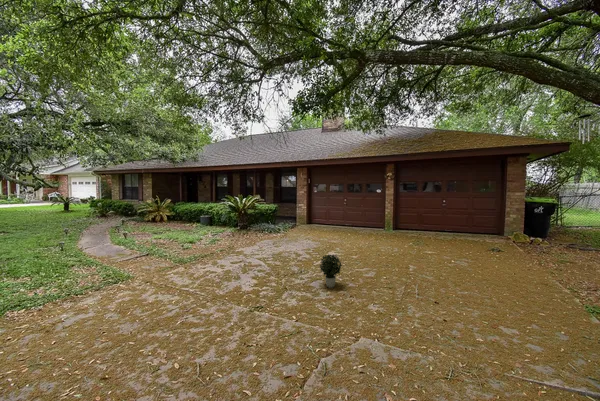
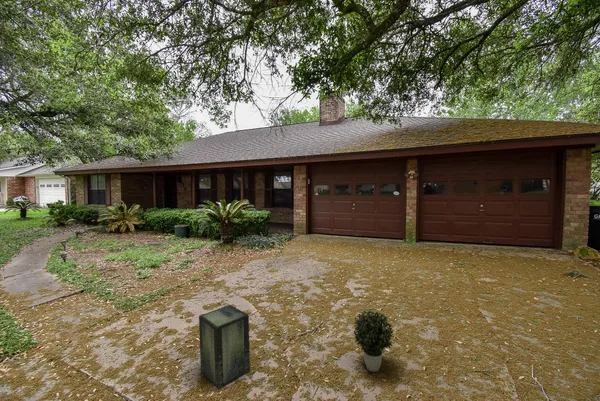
storage box: none [233,251,261,292] -> present [199,305,250,390]

